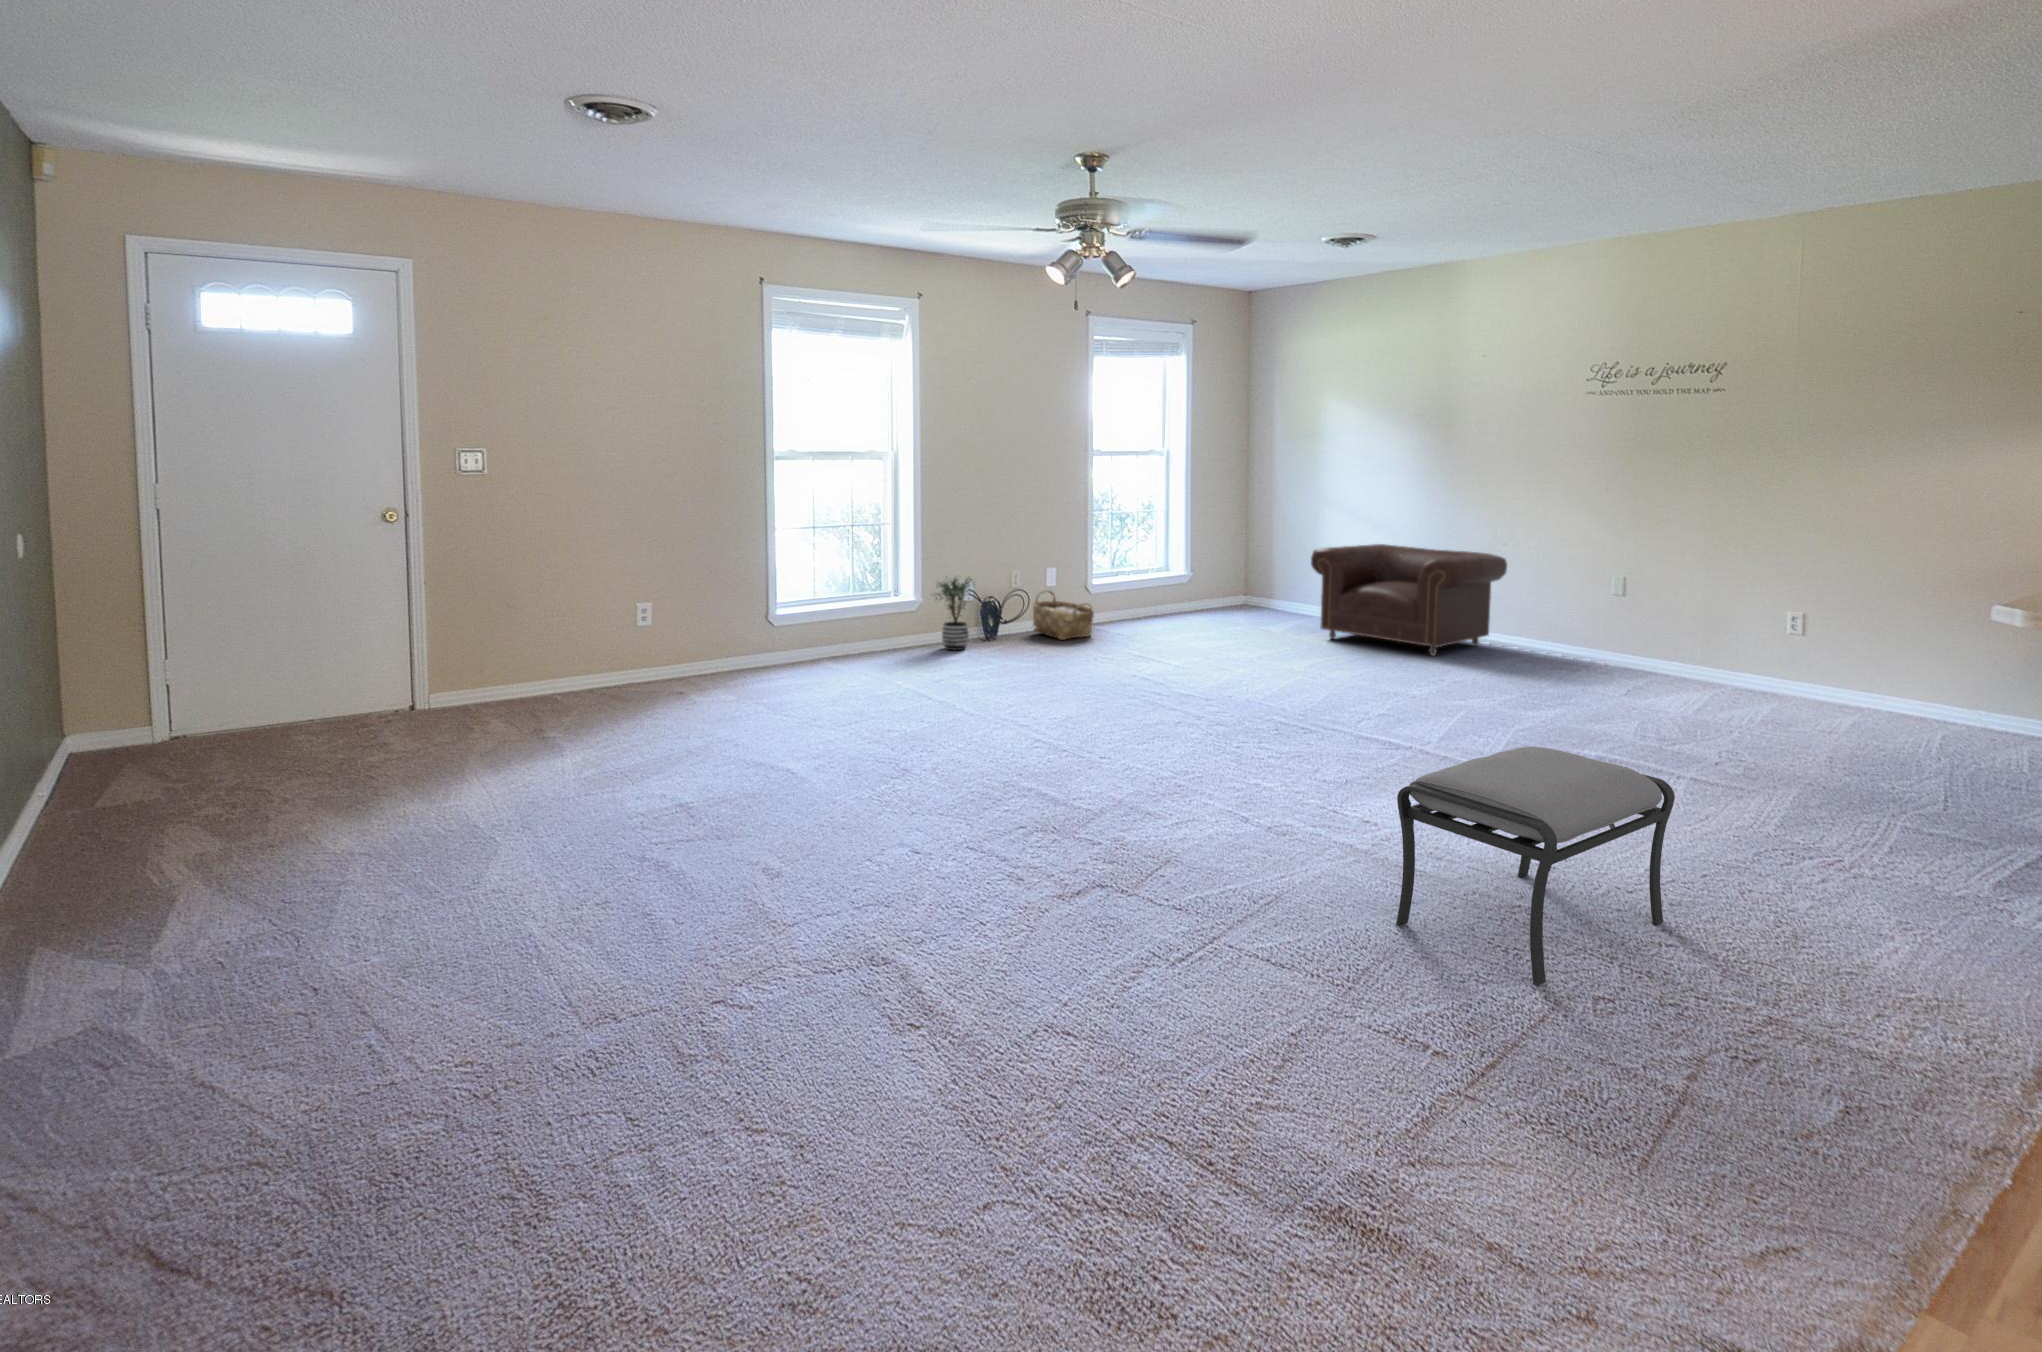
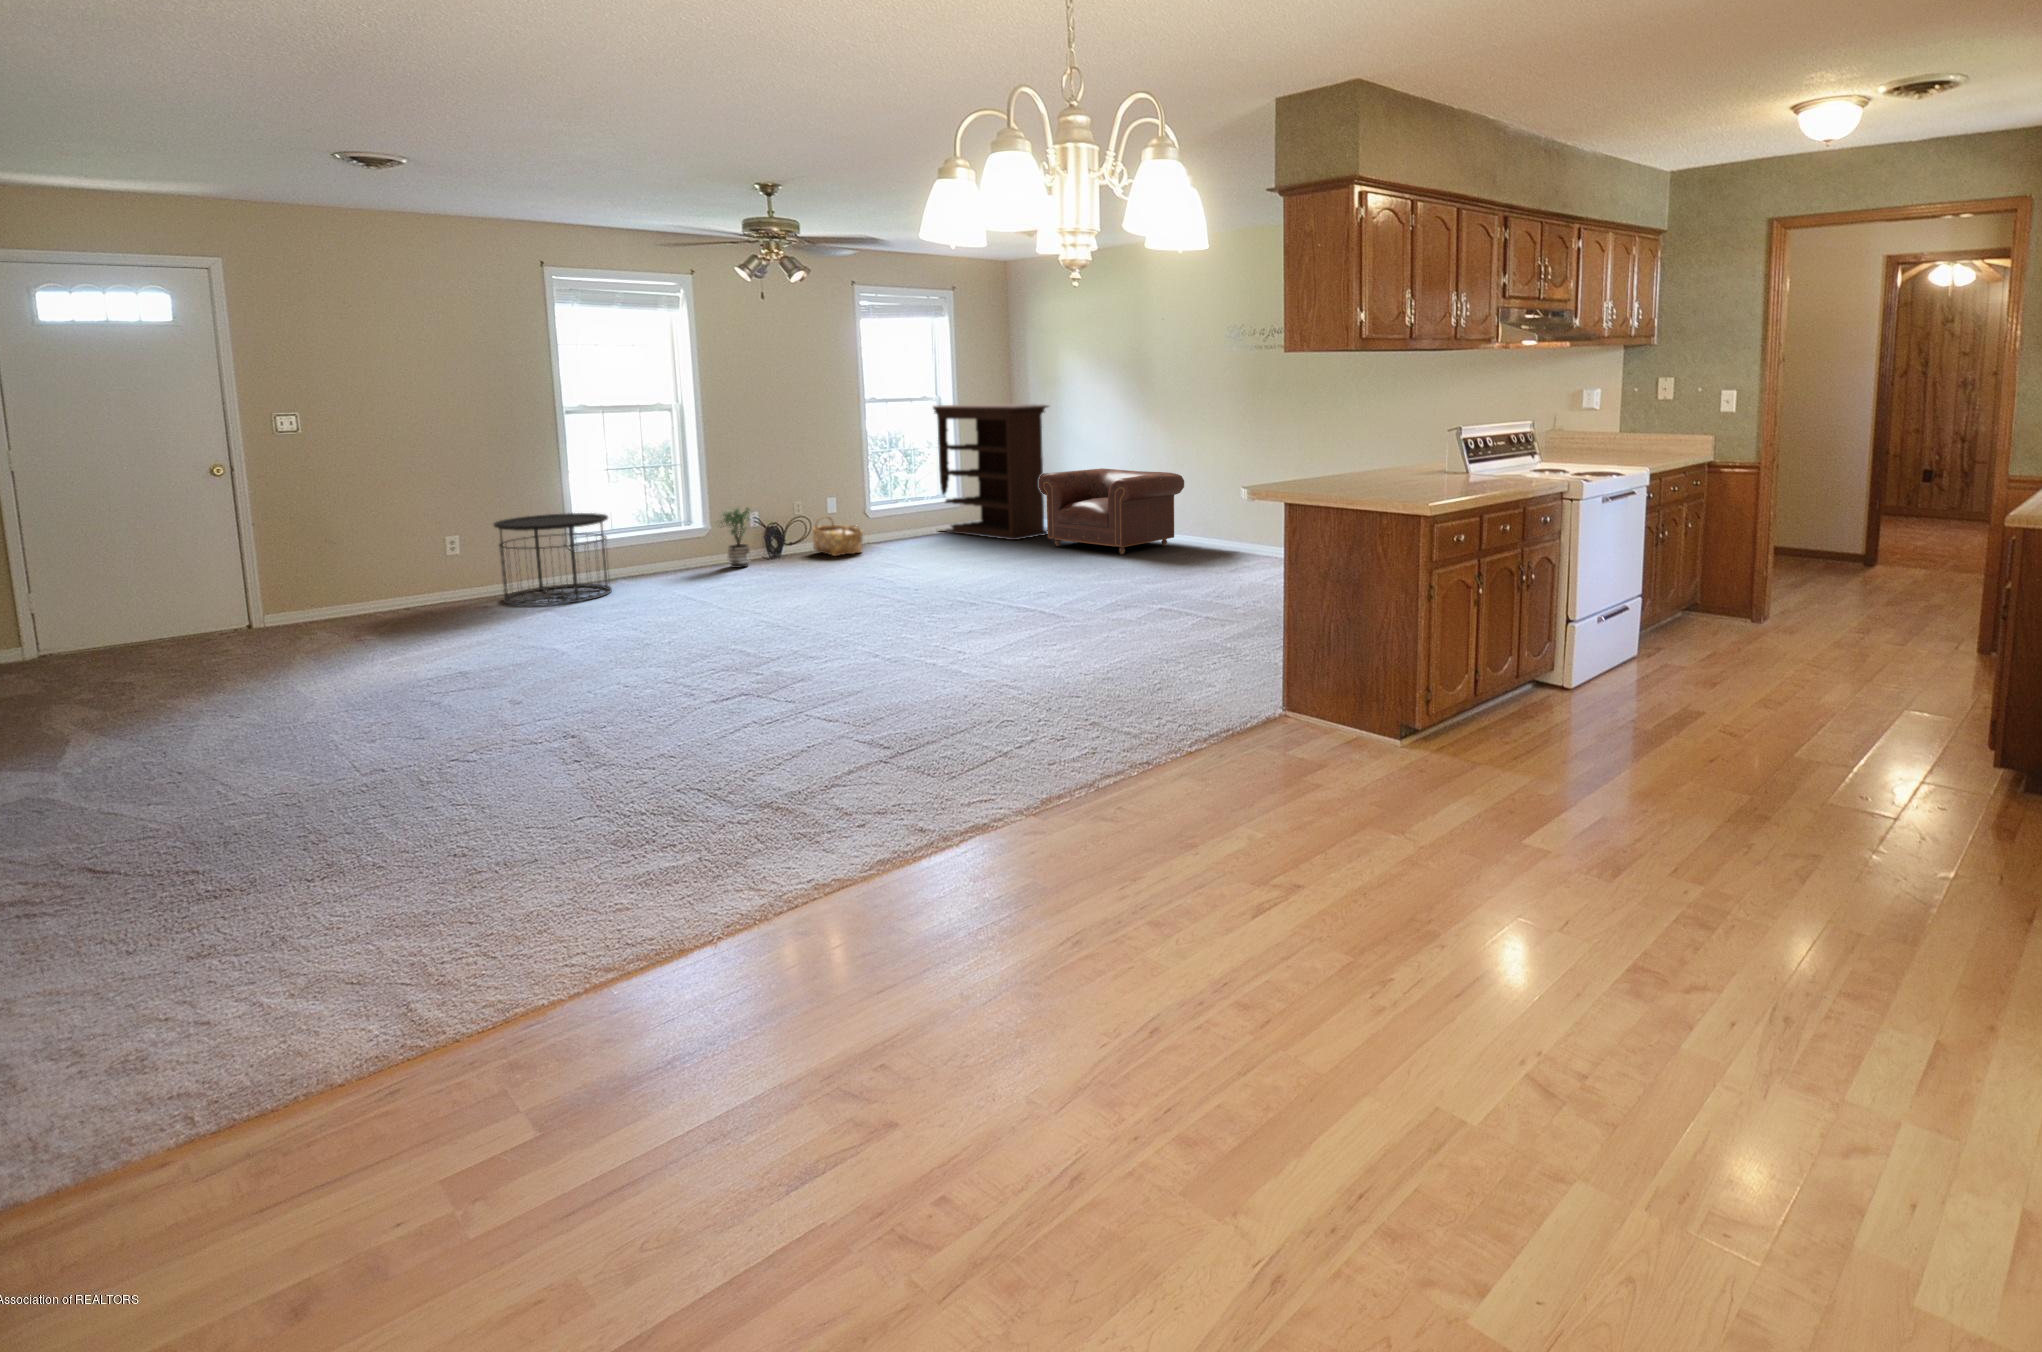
bookshelf: none [1157,462,1313,628] -> present [933,404,1048,540]
side table: none [692,579,822,694] -> present [494,513,612,606]
ottoman: present [1396,747,1675,986] -> none [907,591,1078,720]

